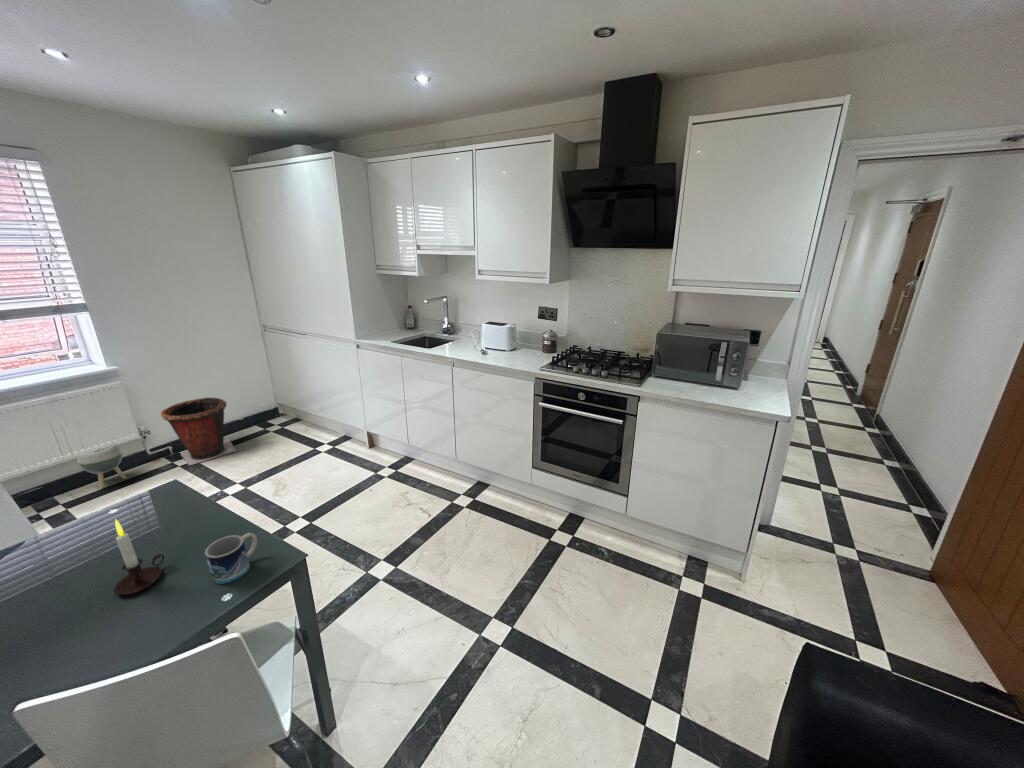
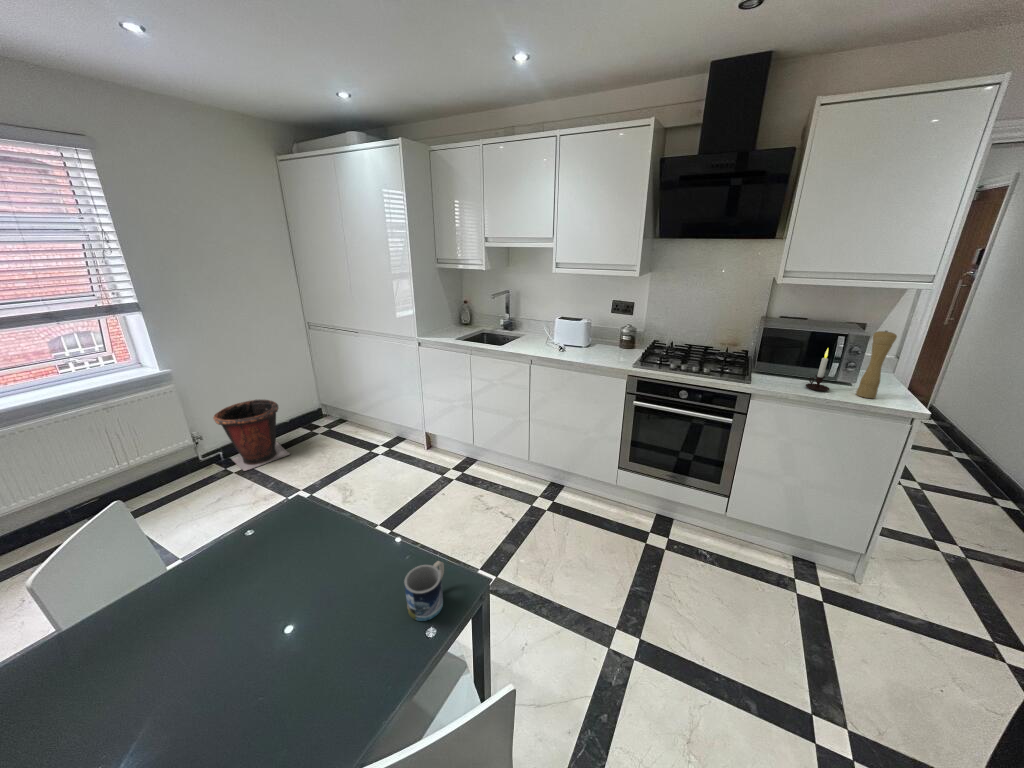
pepper mill: none [733,337,762,401] -> present [856,331,897,398]
planter: present [77,442,126,489] -> none [133,449,182,498]
candle: present [114,520,164,595] -> present [805,349,829,391]

